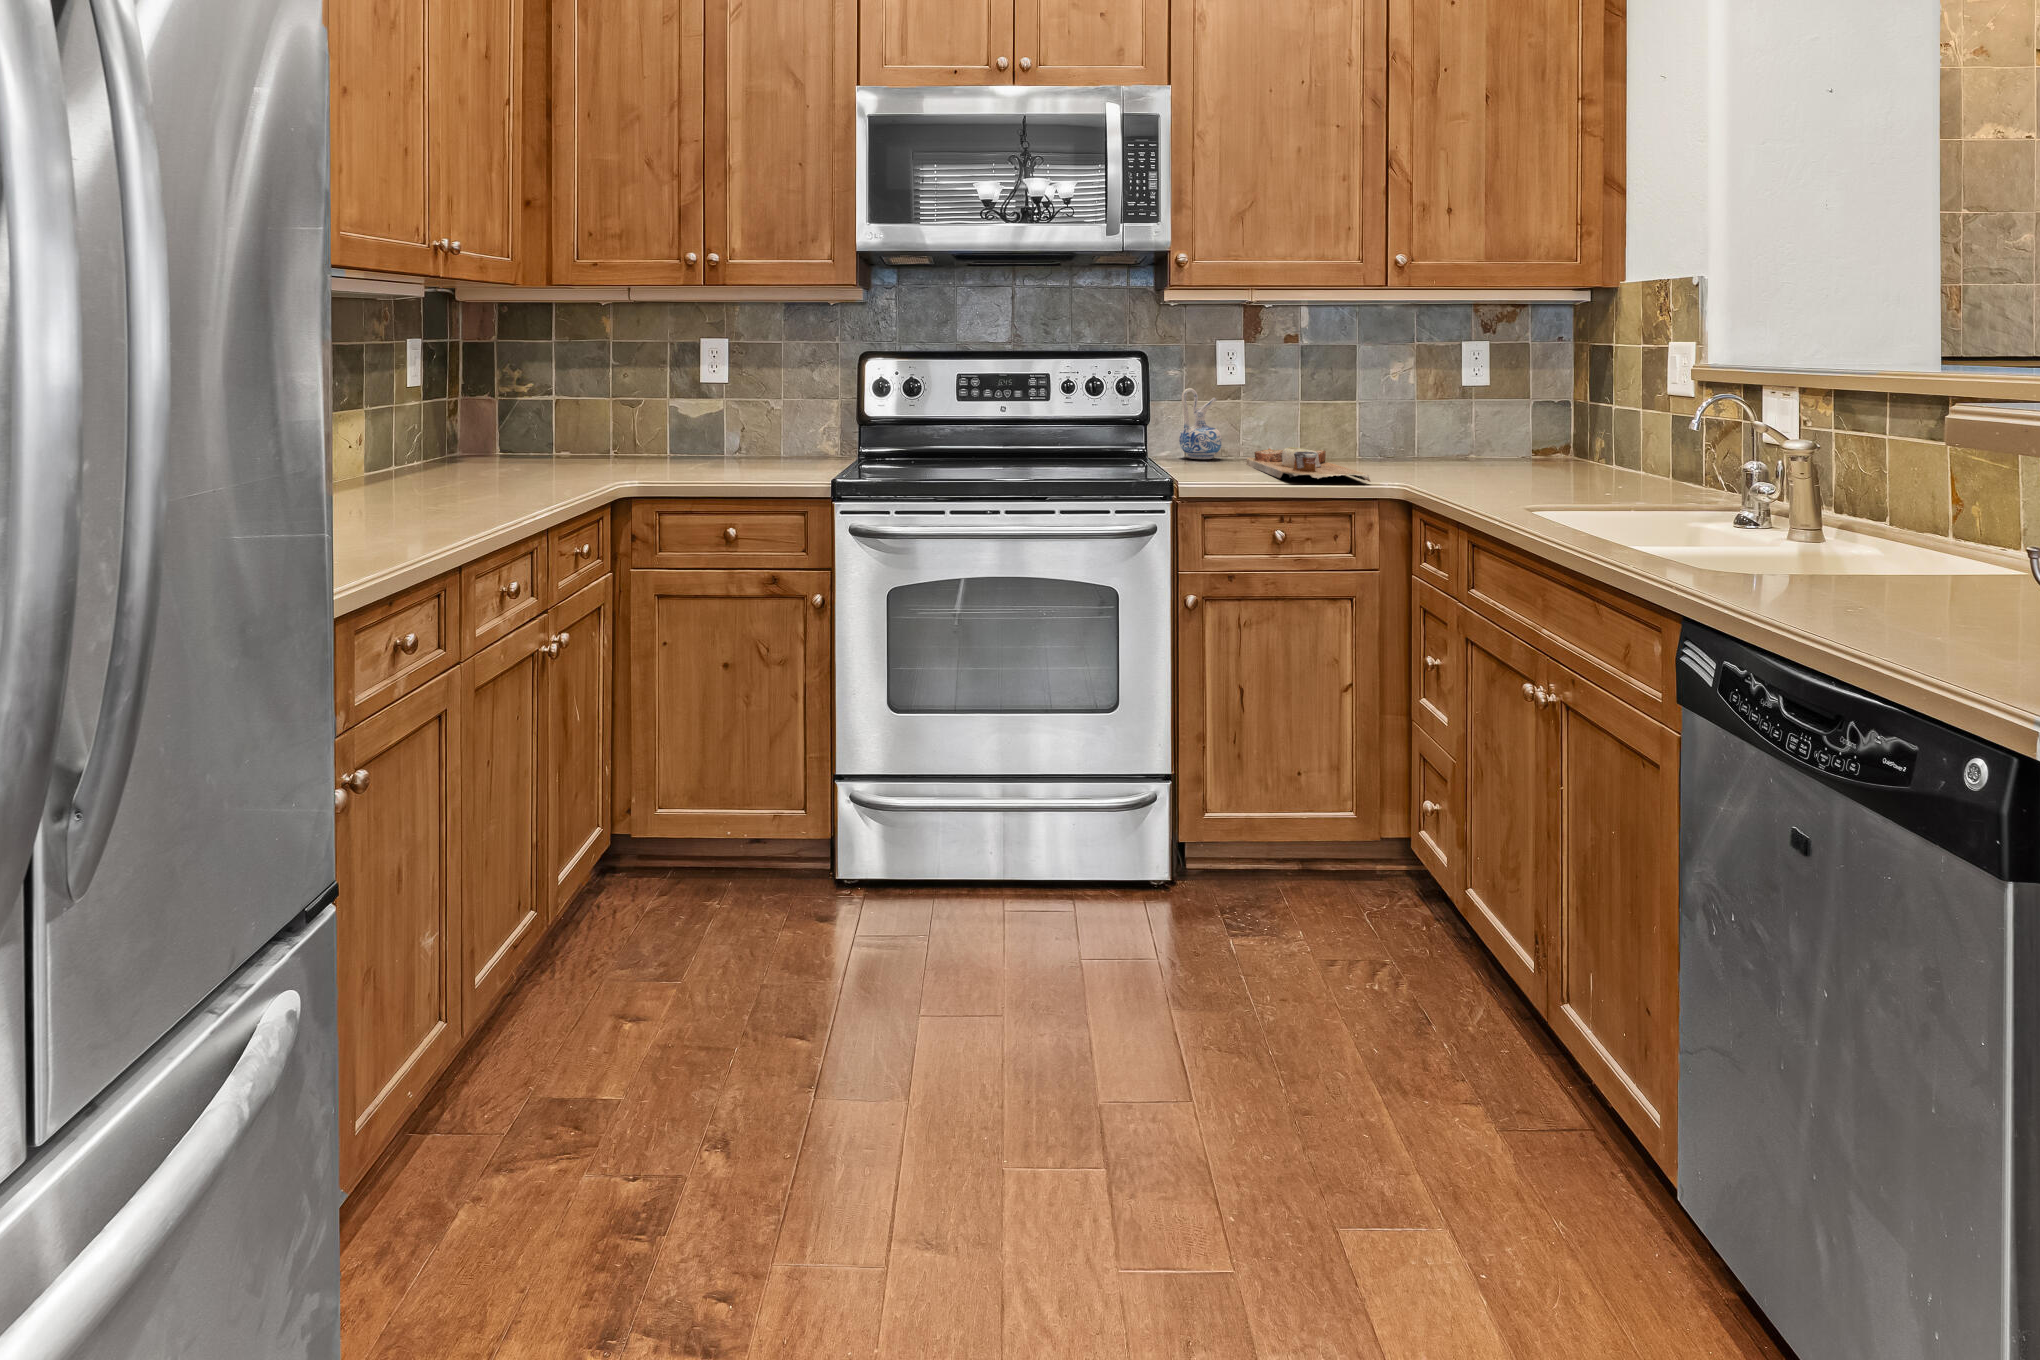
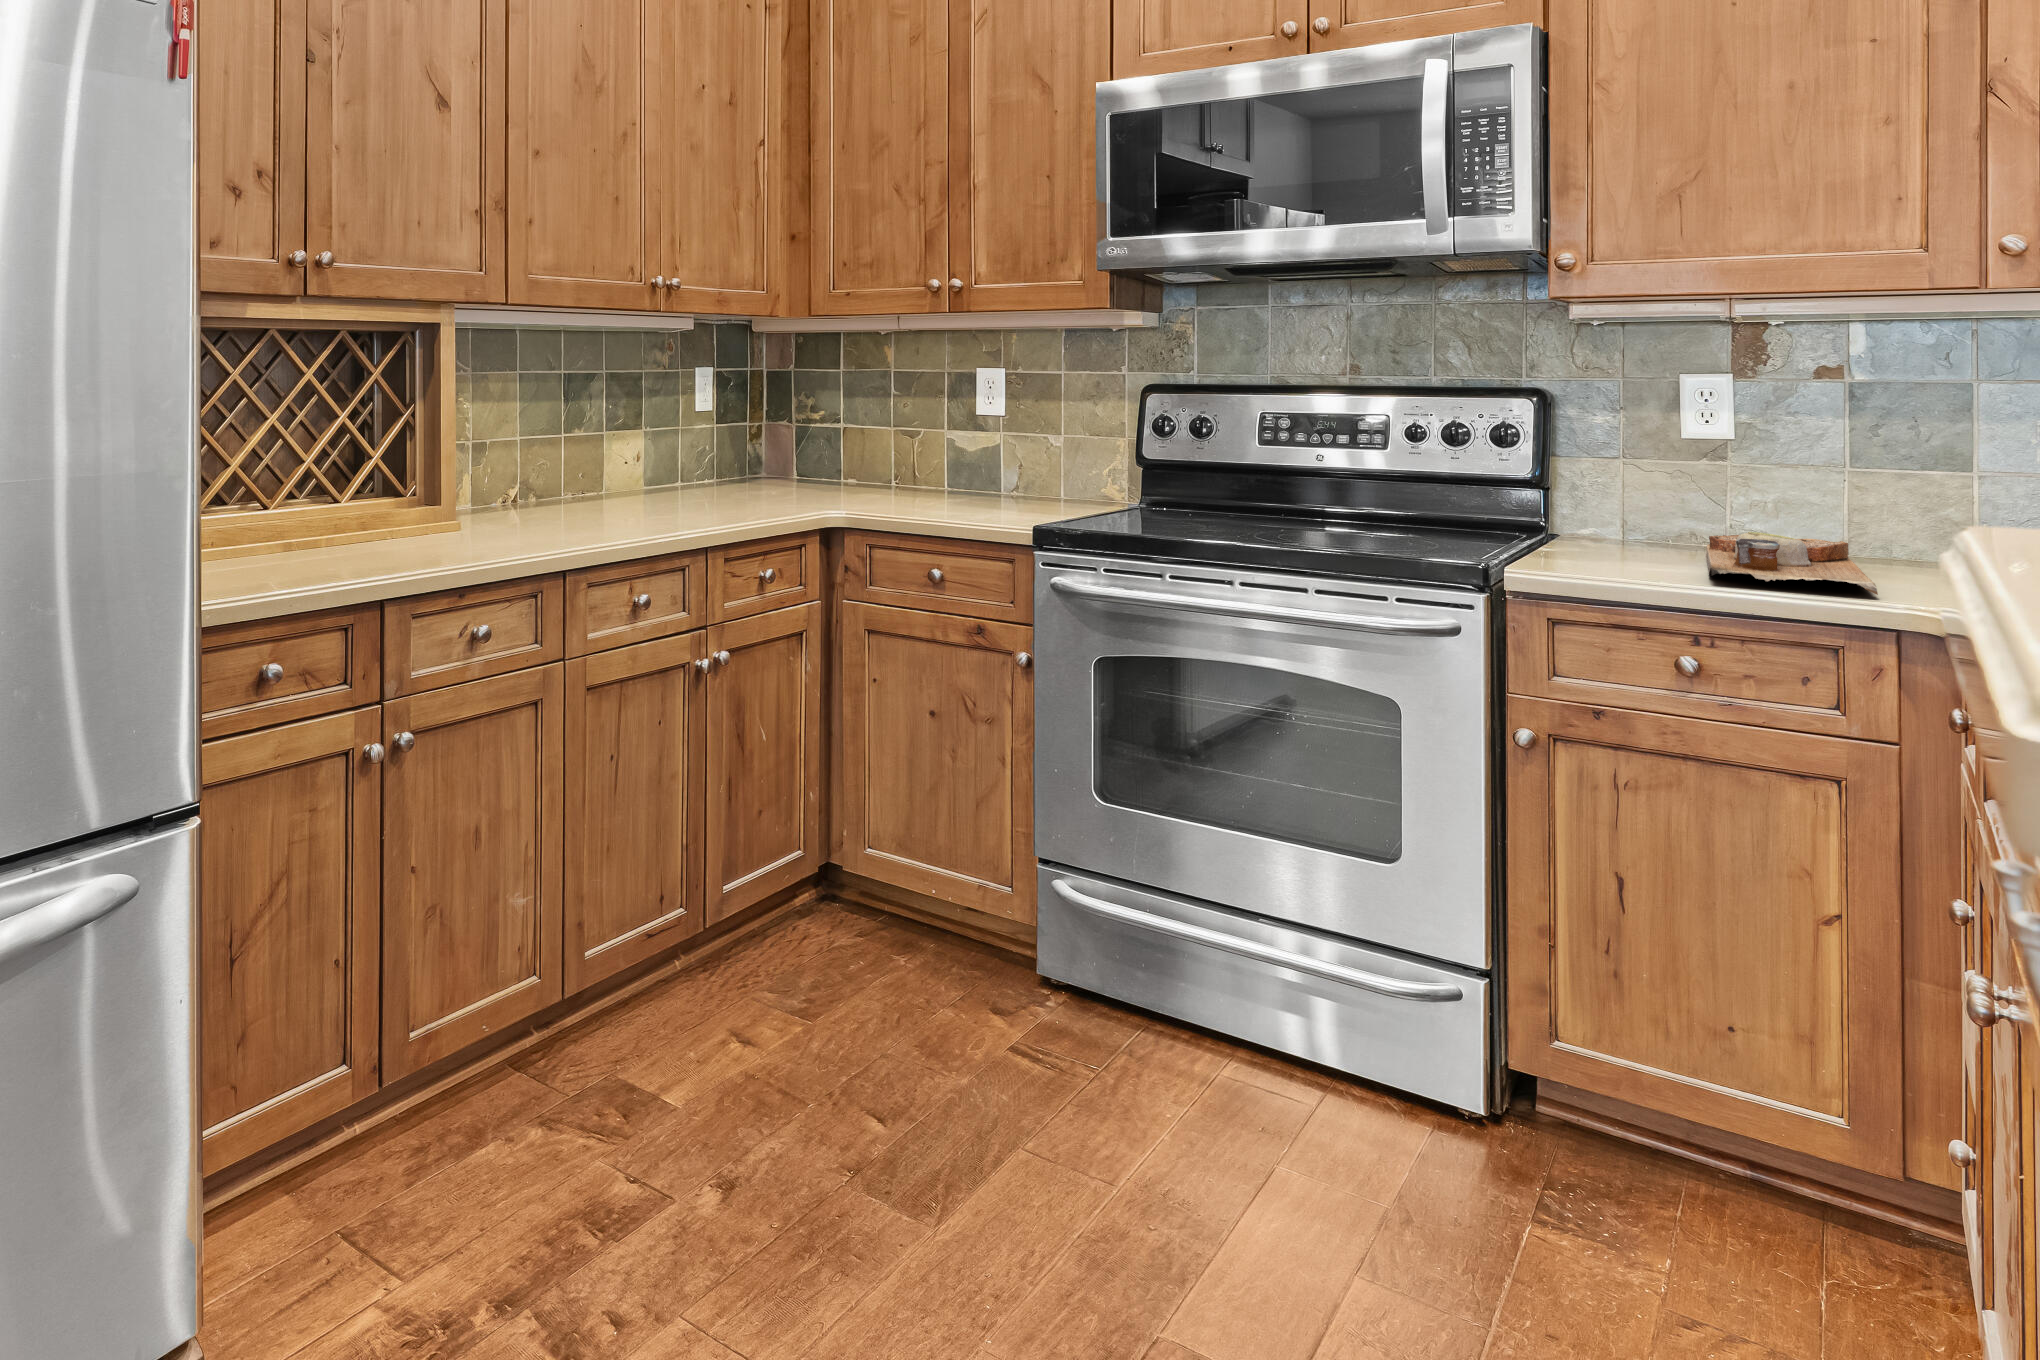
ceramic pitcher: present [1179,388,1222,459] -> none [1603,440,1678,542]

